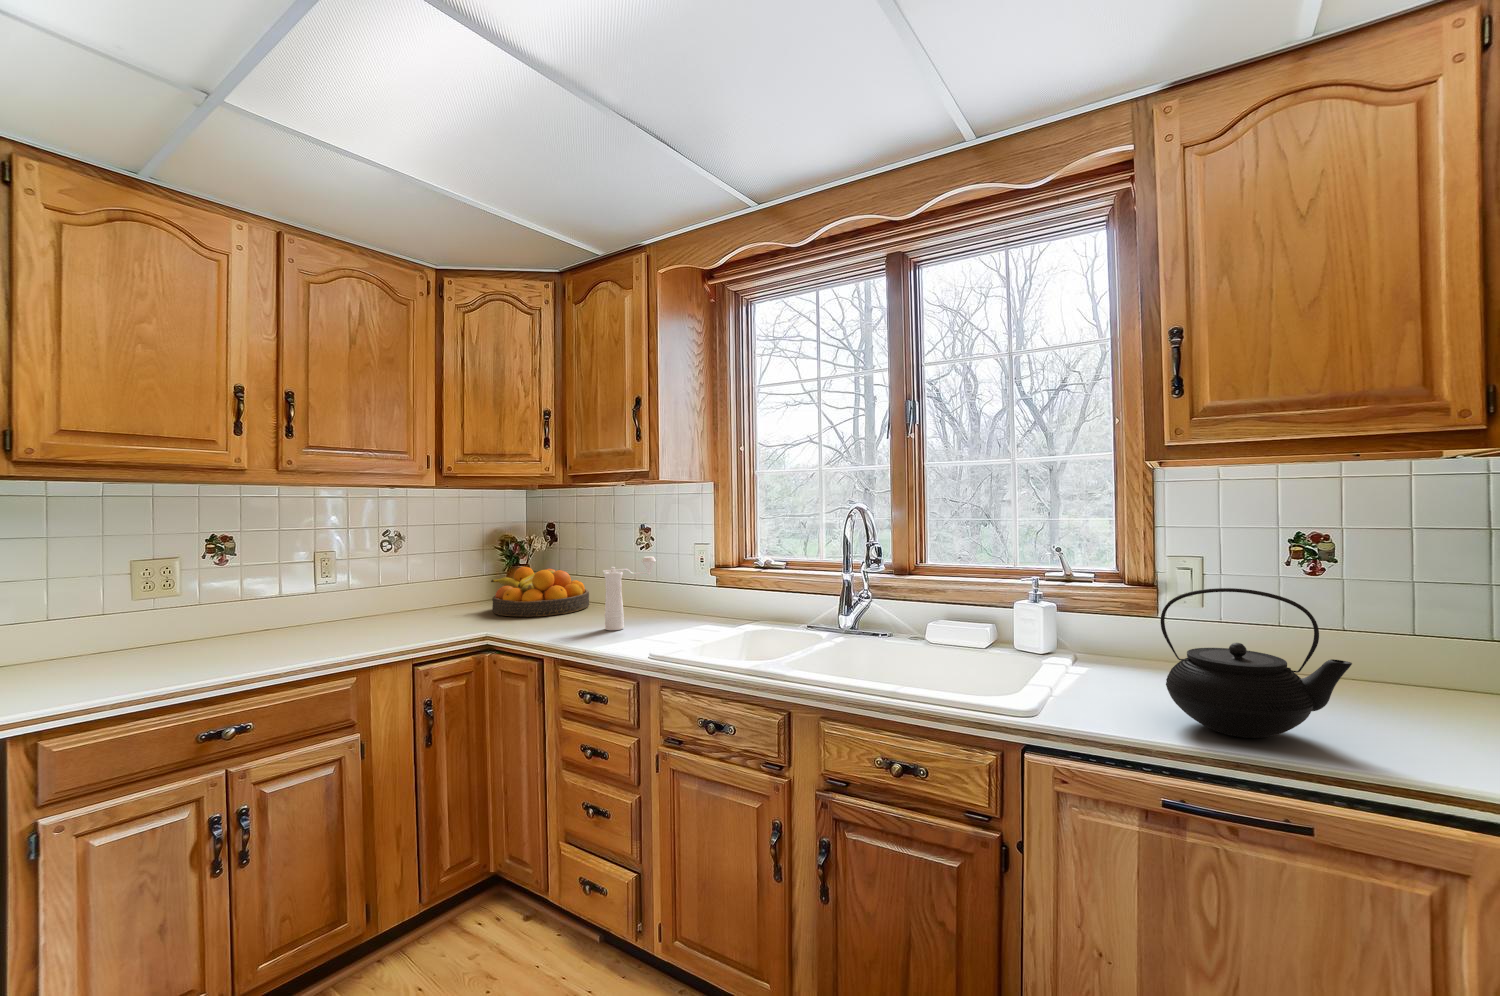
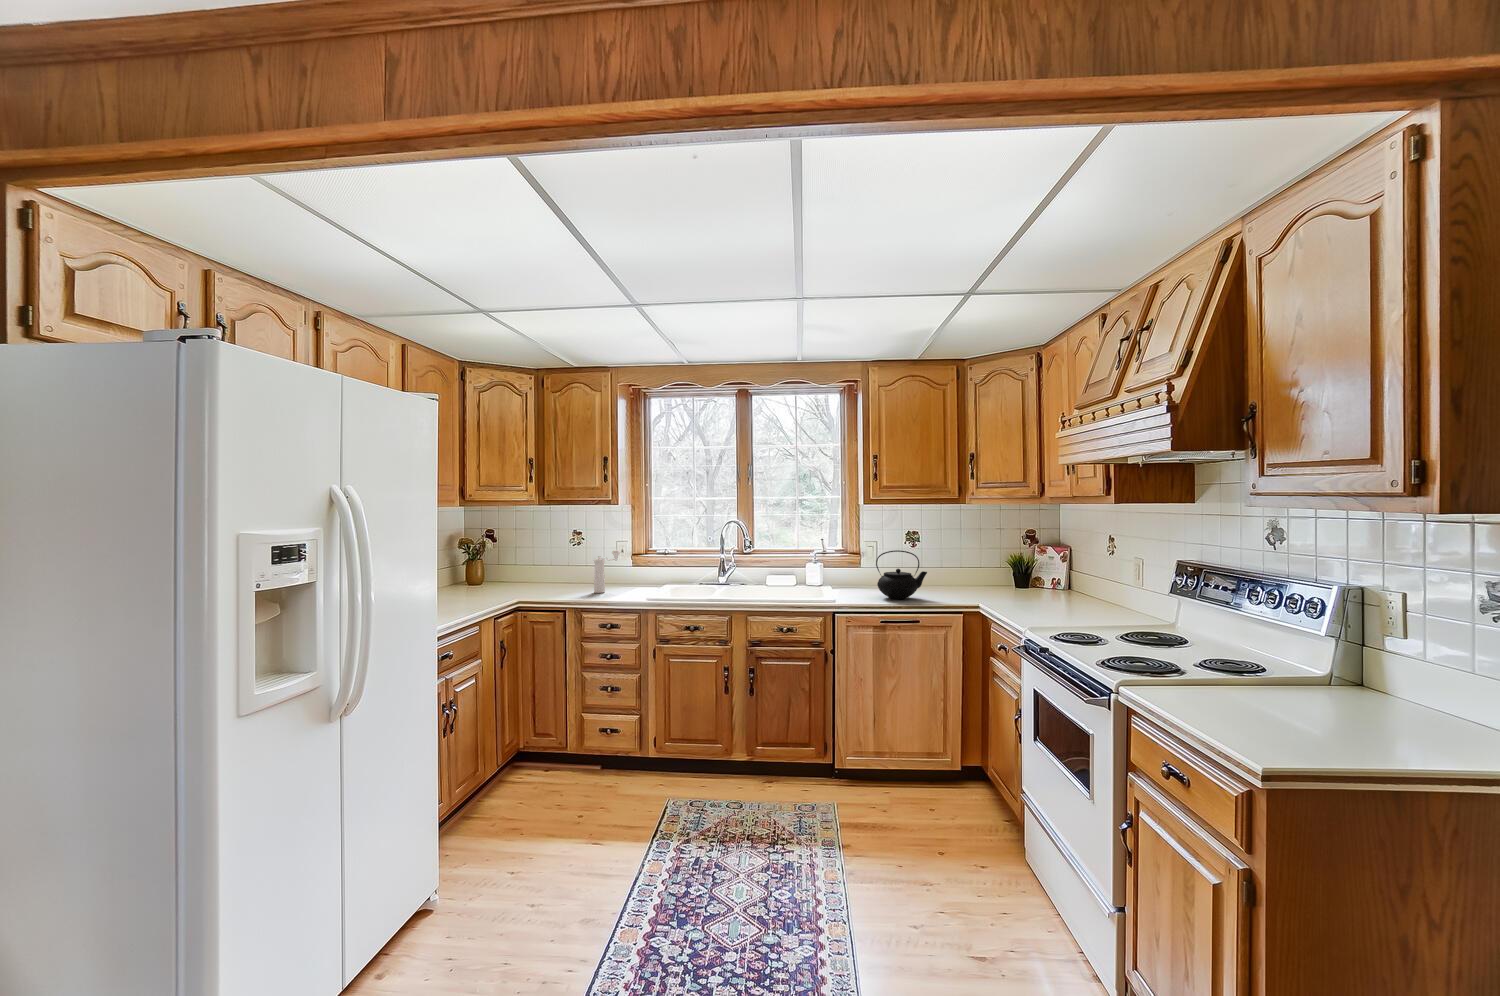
fruit bowl: present [491,567,589,617] -> none [485,561,551,592]

